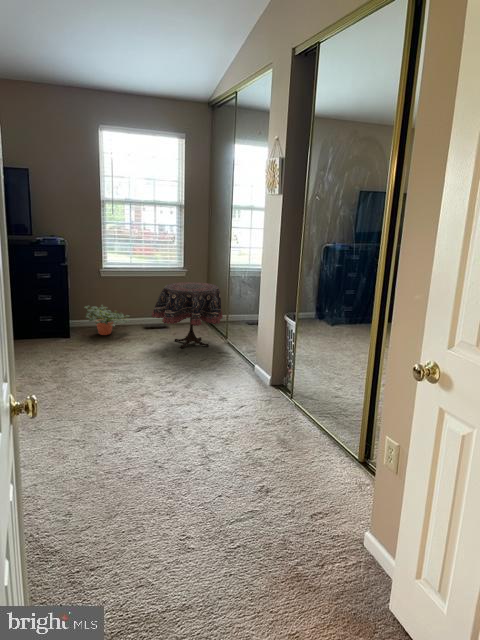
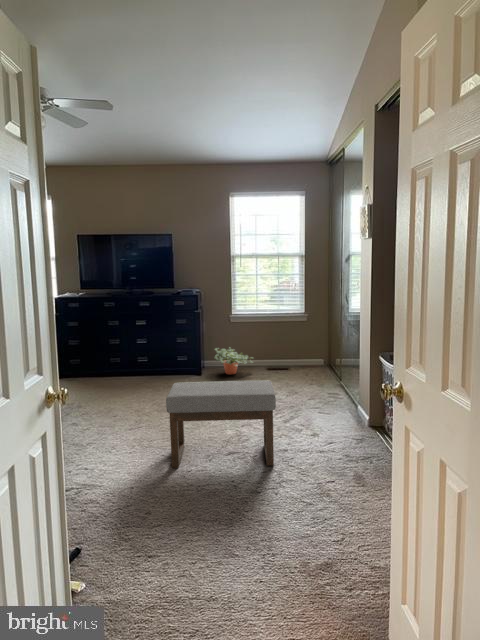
side table: present [152,282,223,349] -> none [269,326,337,388]
ottoman: none [69,346,197,453] -> present [166,380,276,468]

